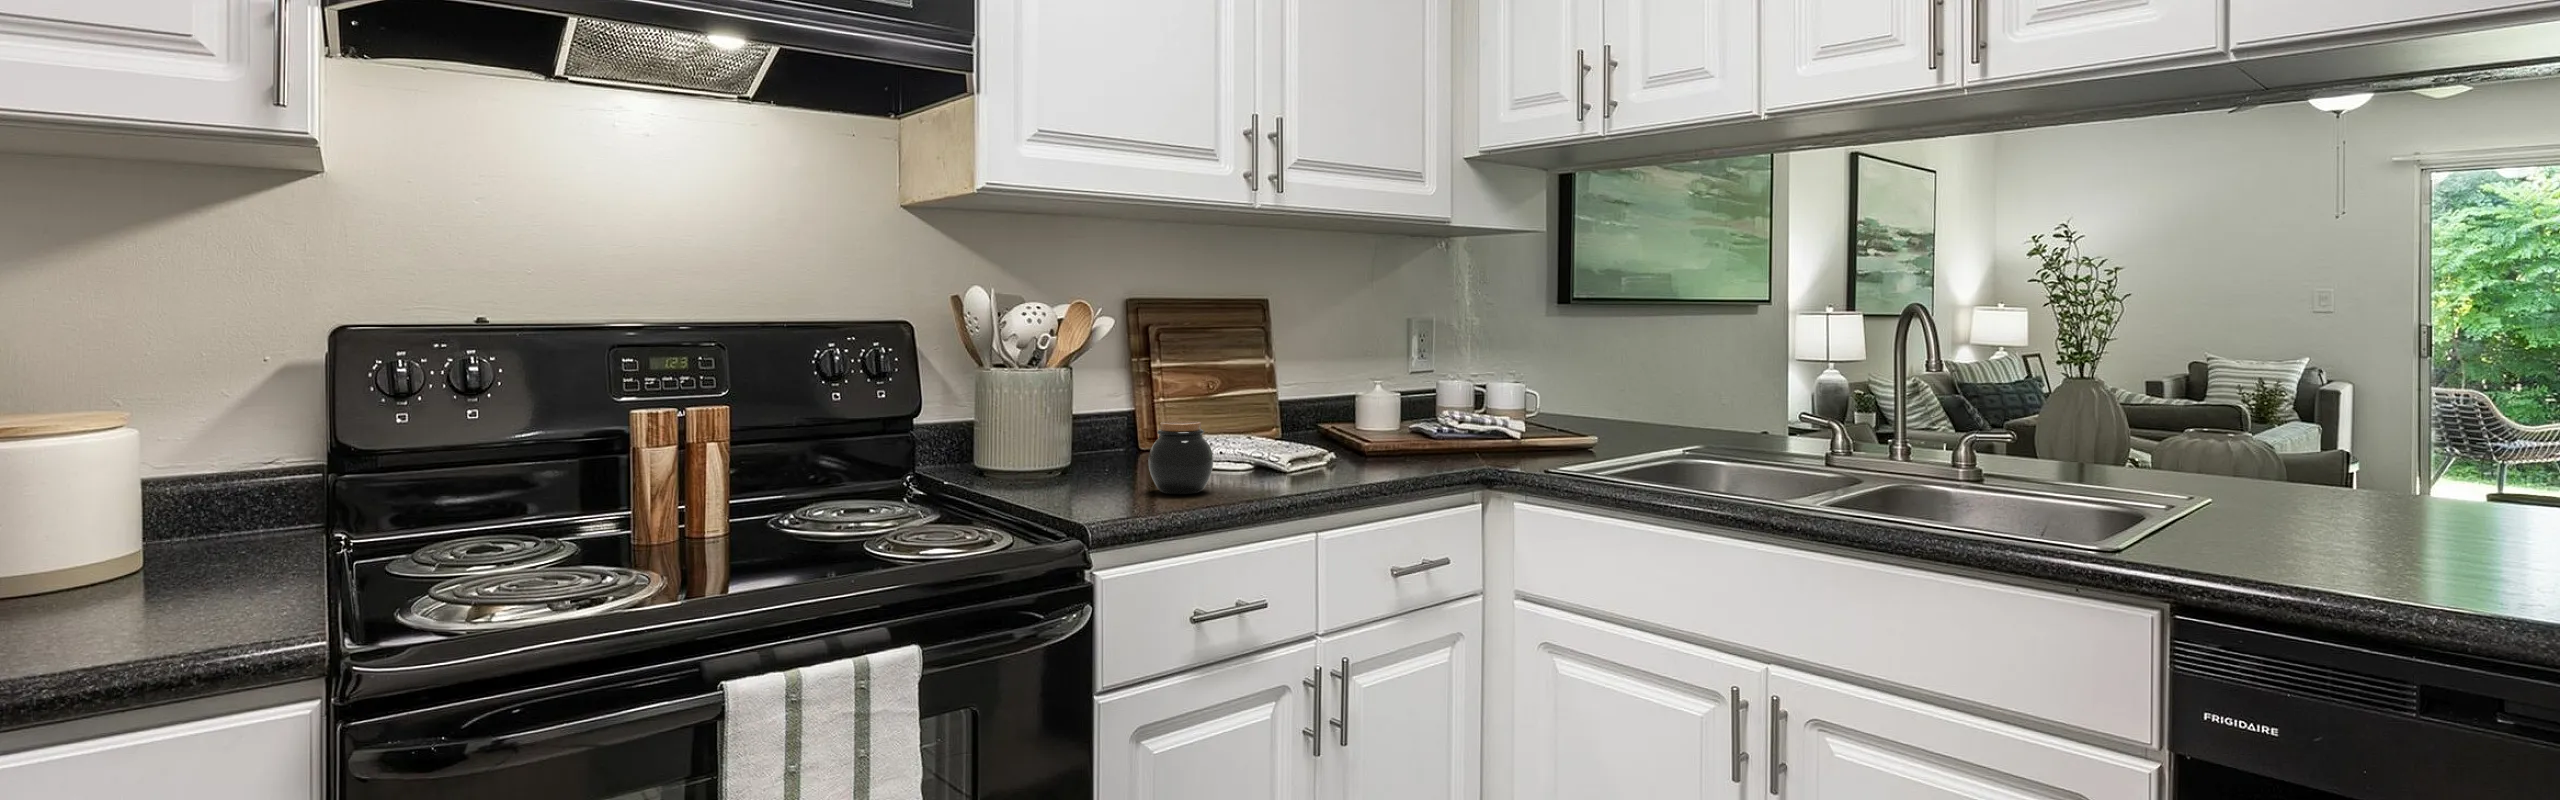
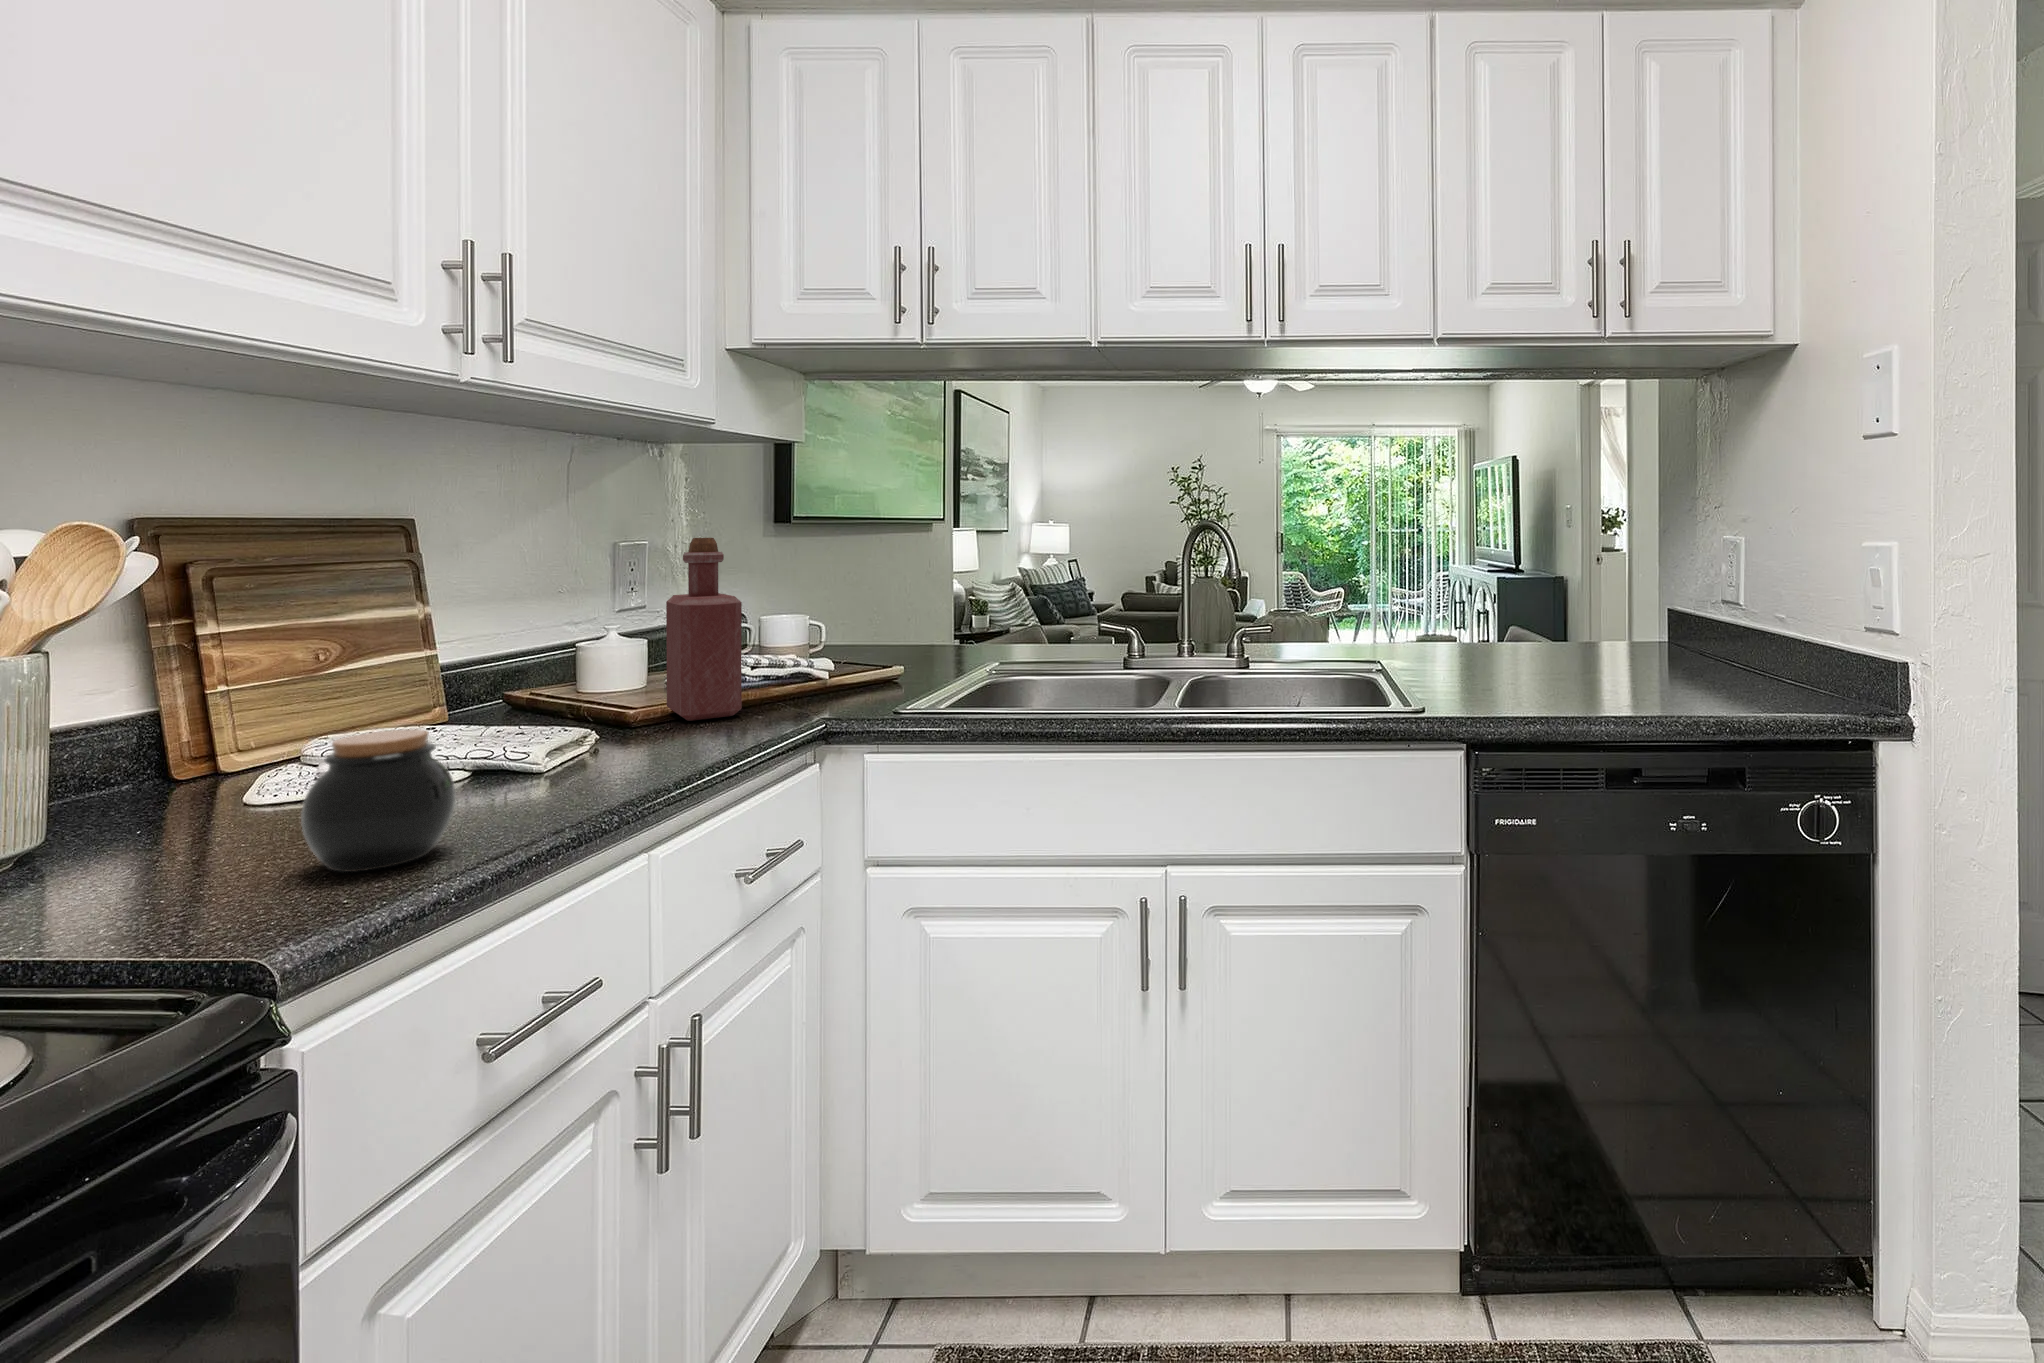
bottle: none [1397,315,1440,454] -> present [666,538,742,721]

